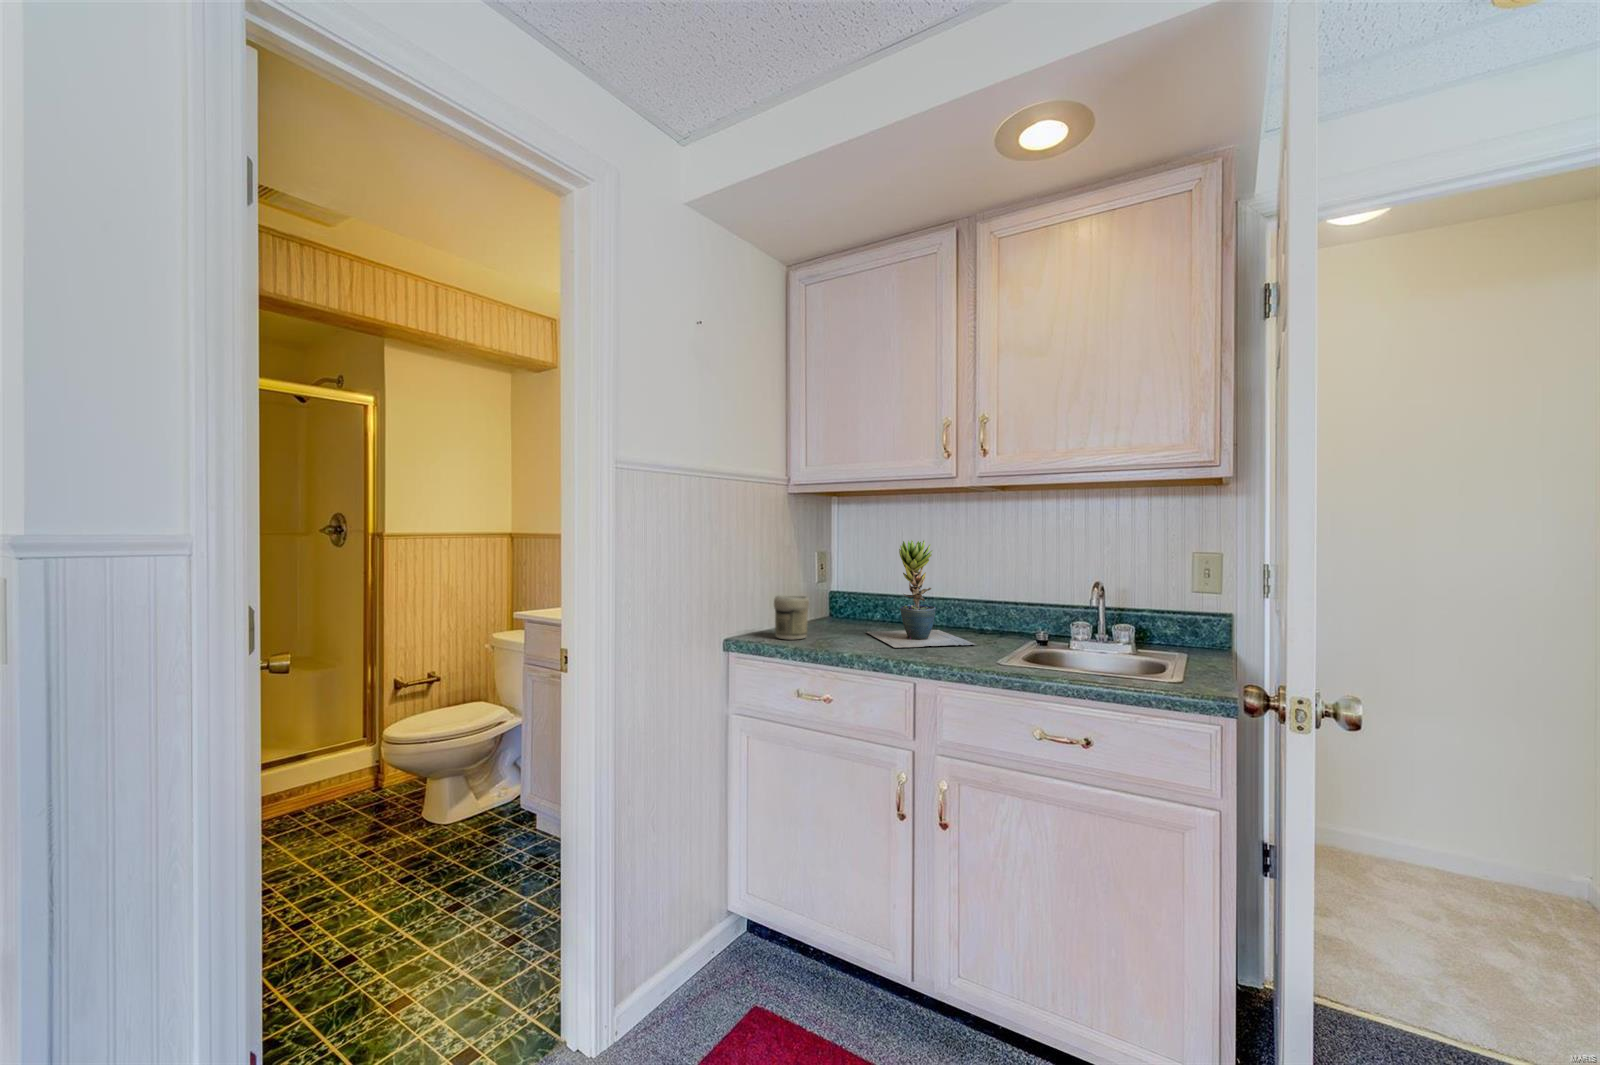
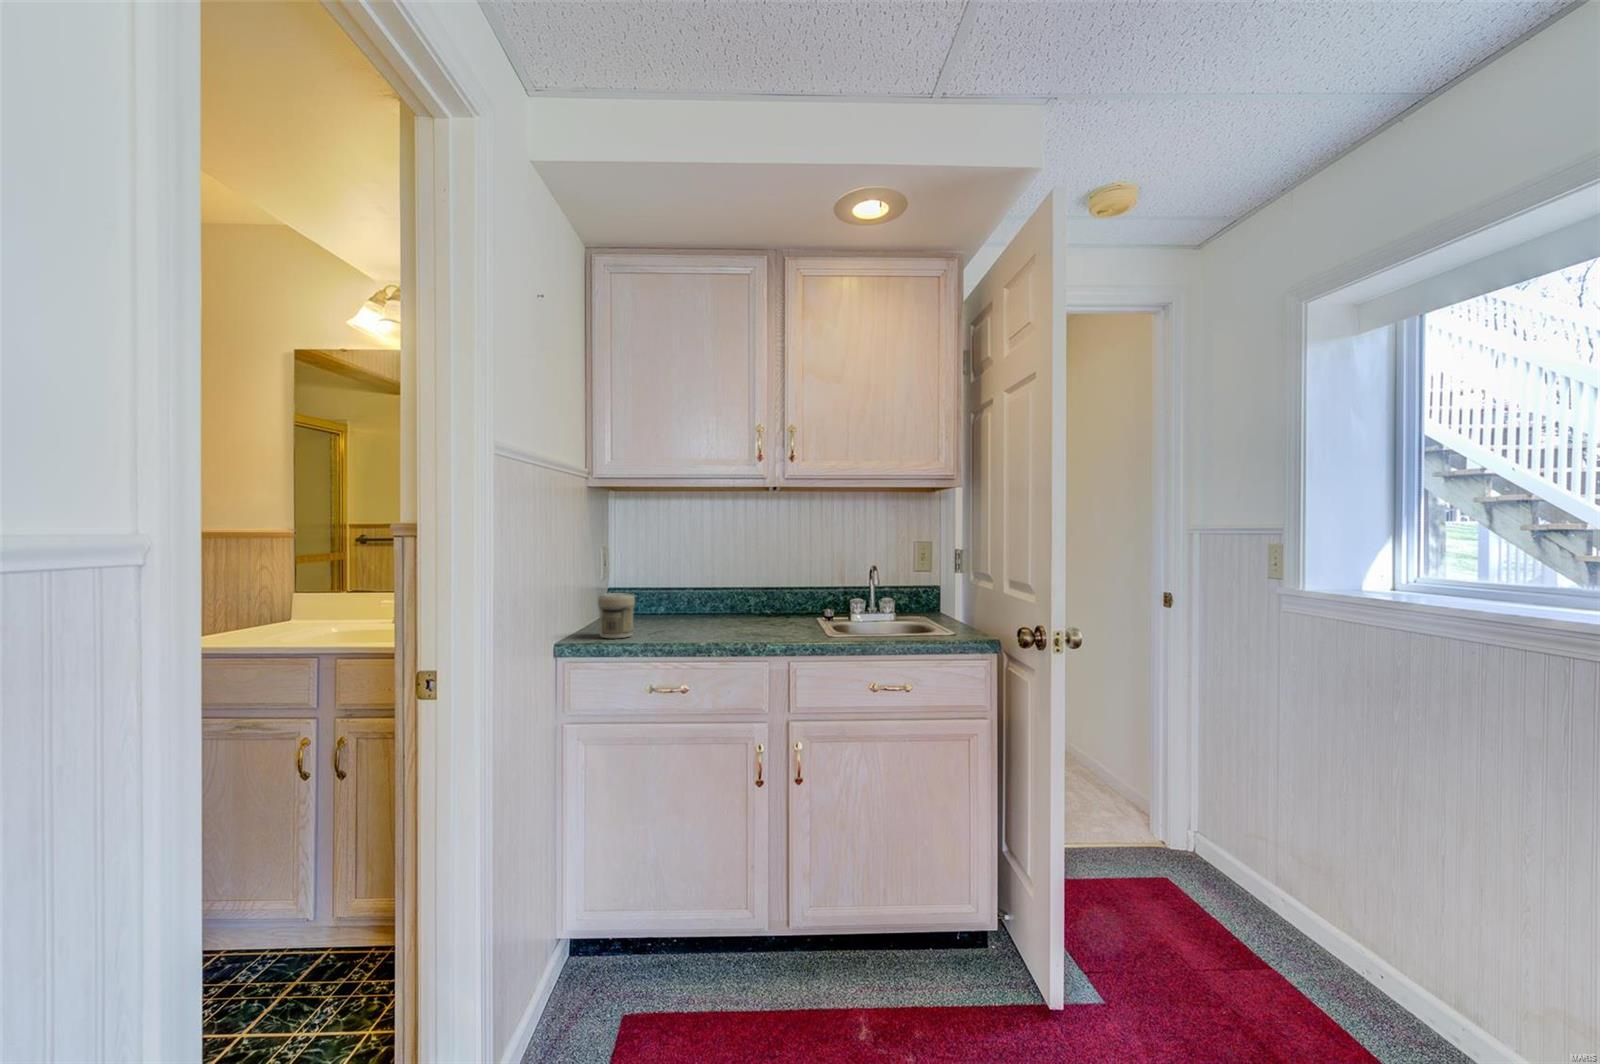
potted plant: present [867,540,976,648] -> none [675,535,786,635]

